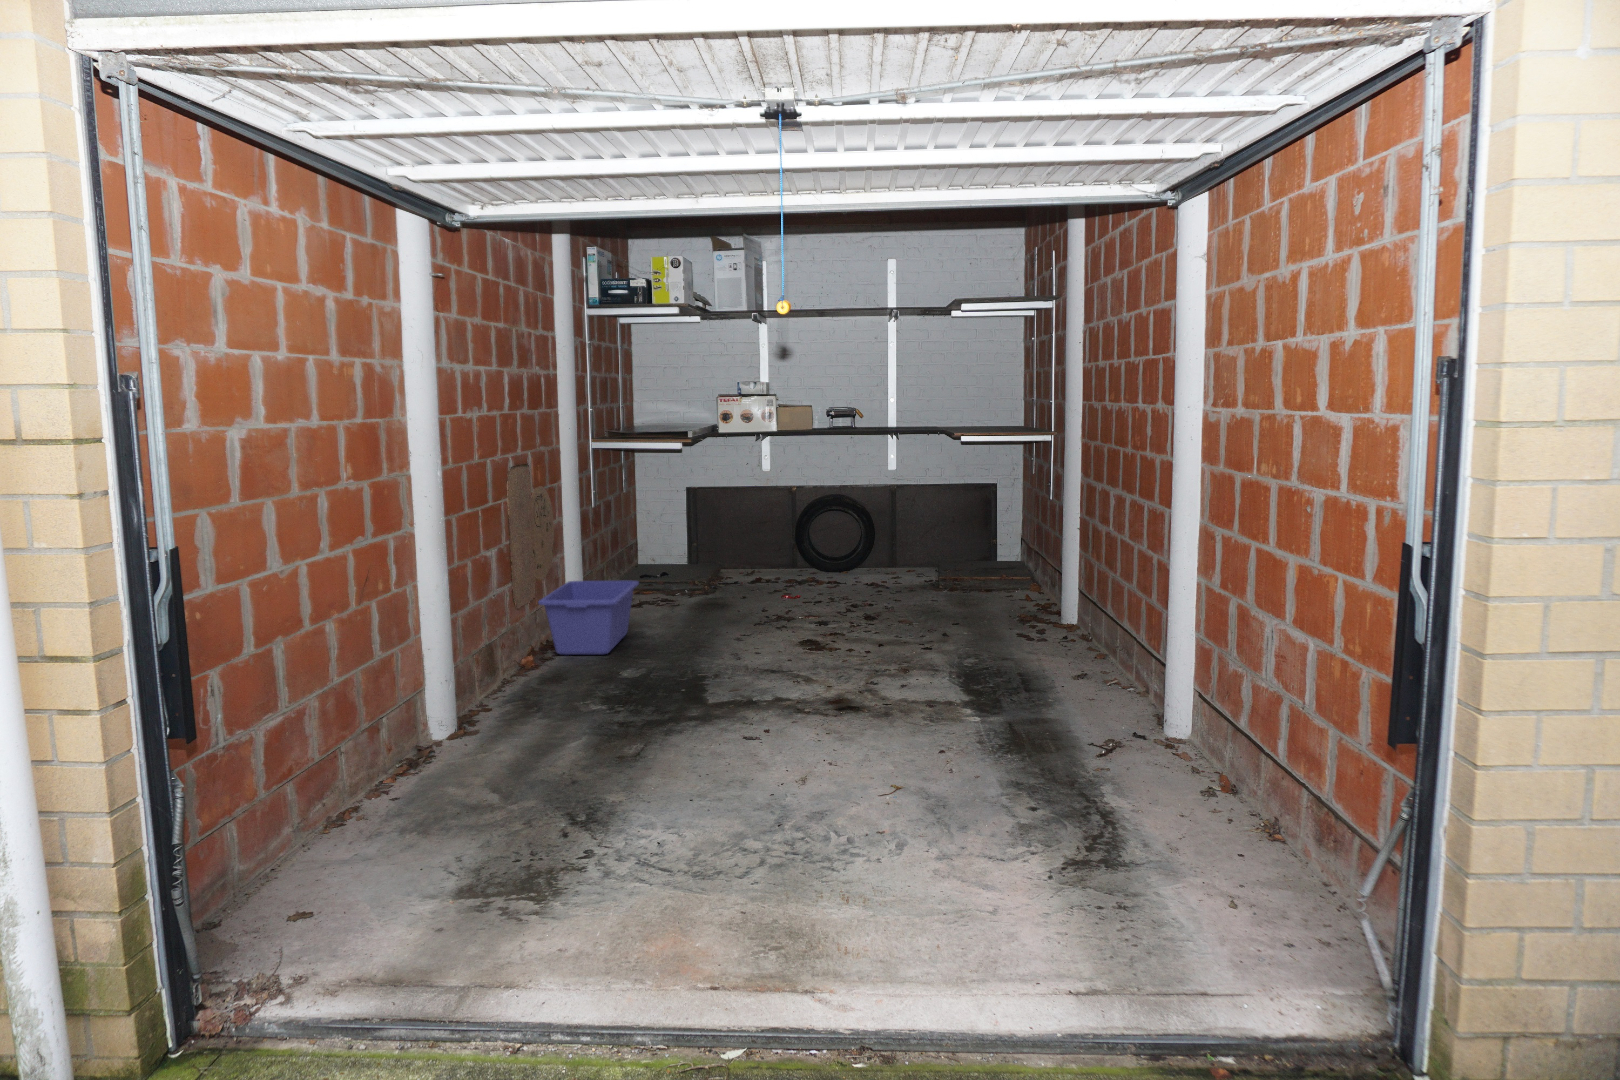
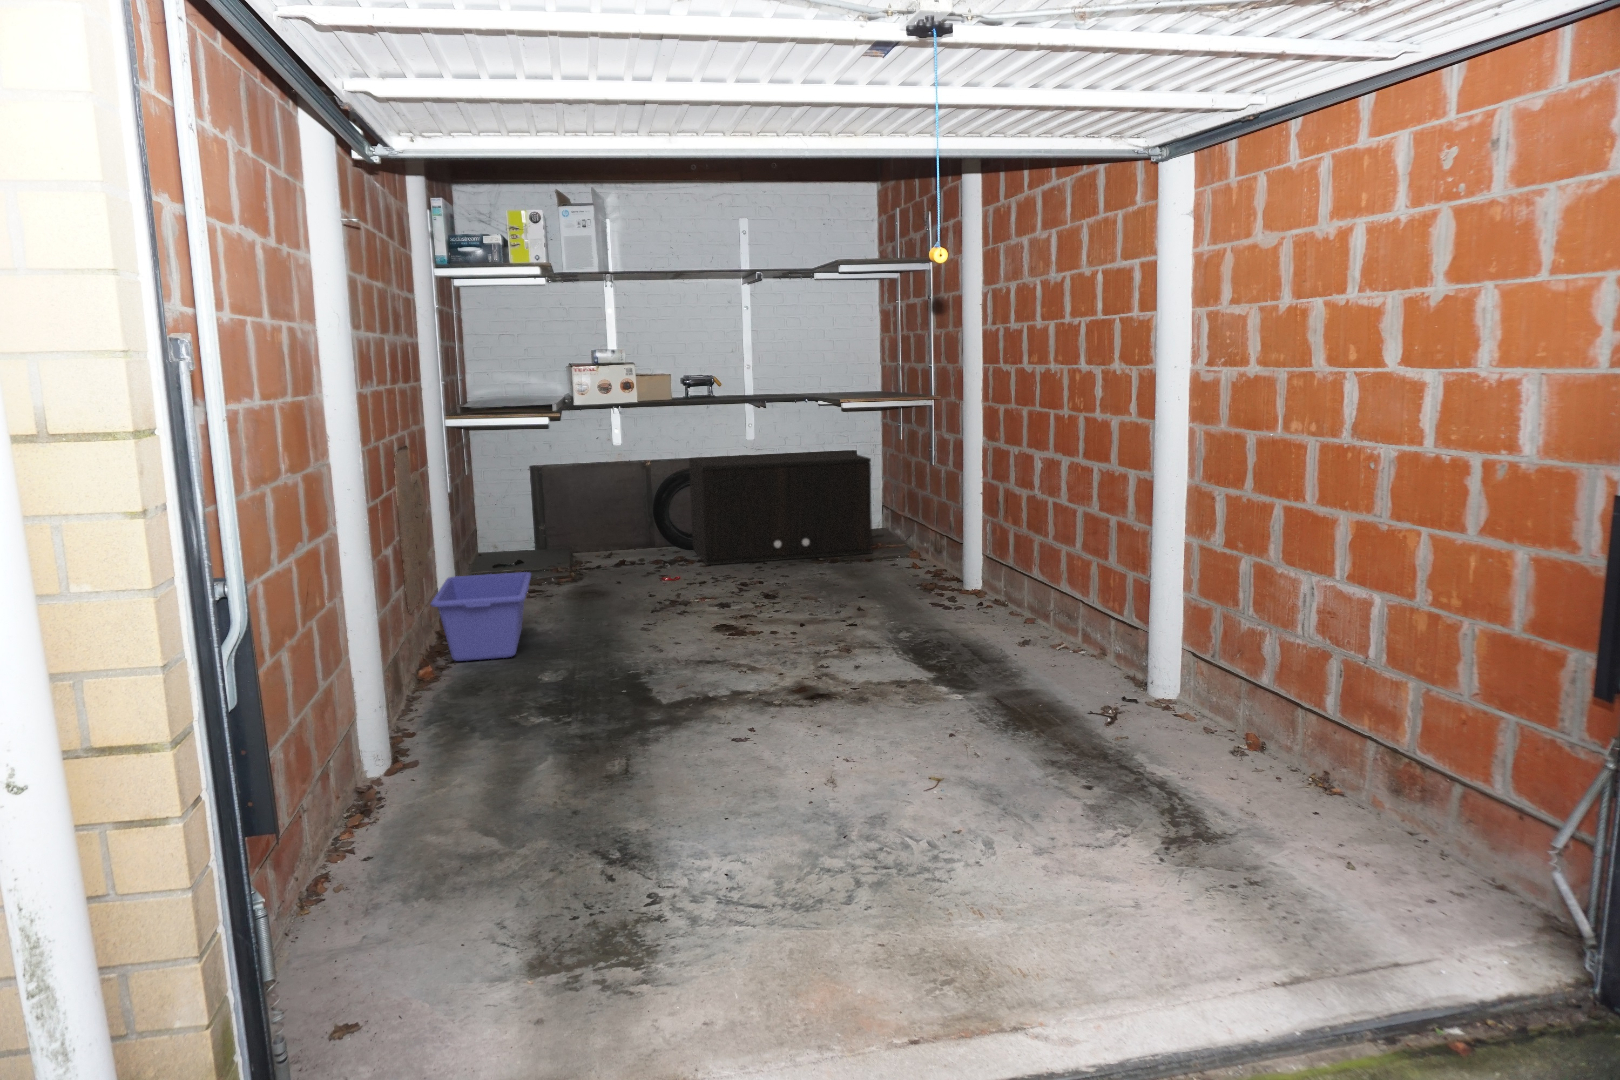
storage cabinet: none [826,483,995,587] -> present [689,451,872,565]

